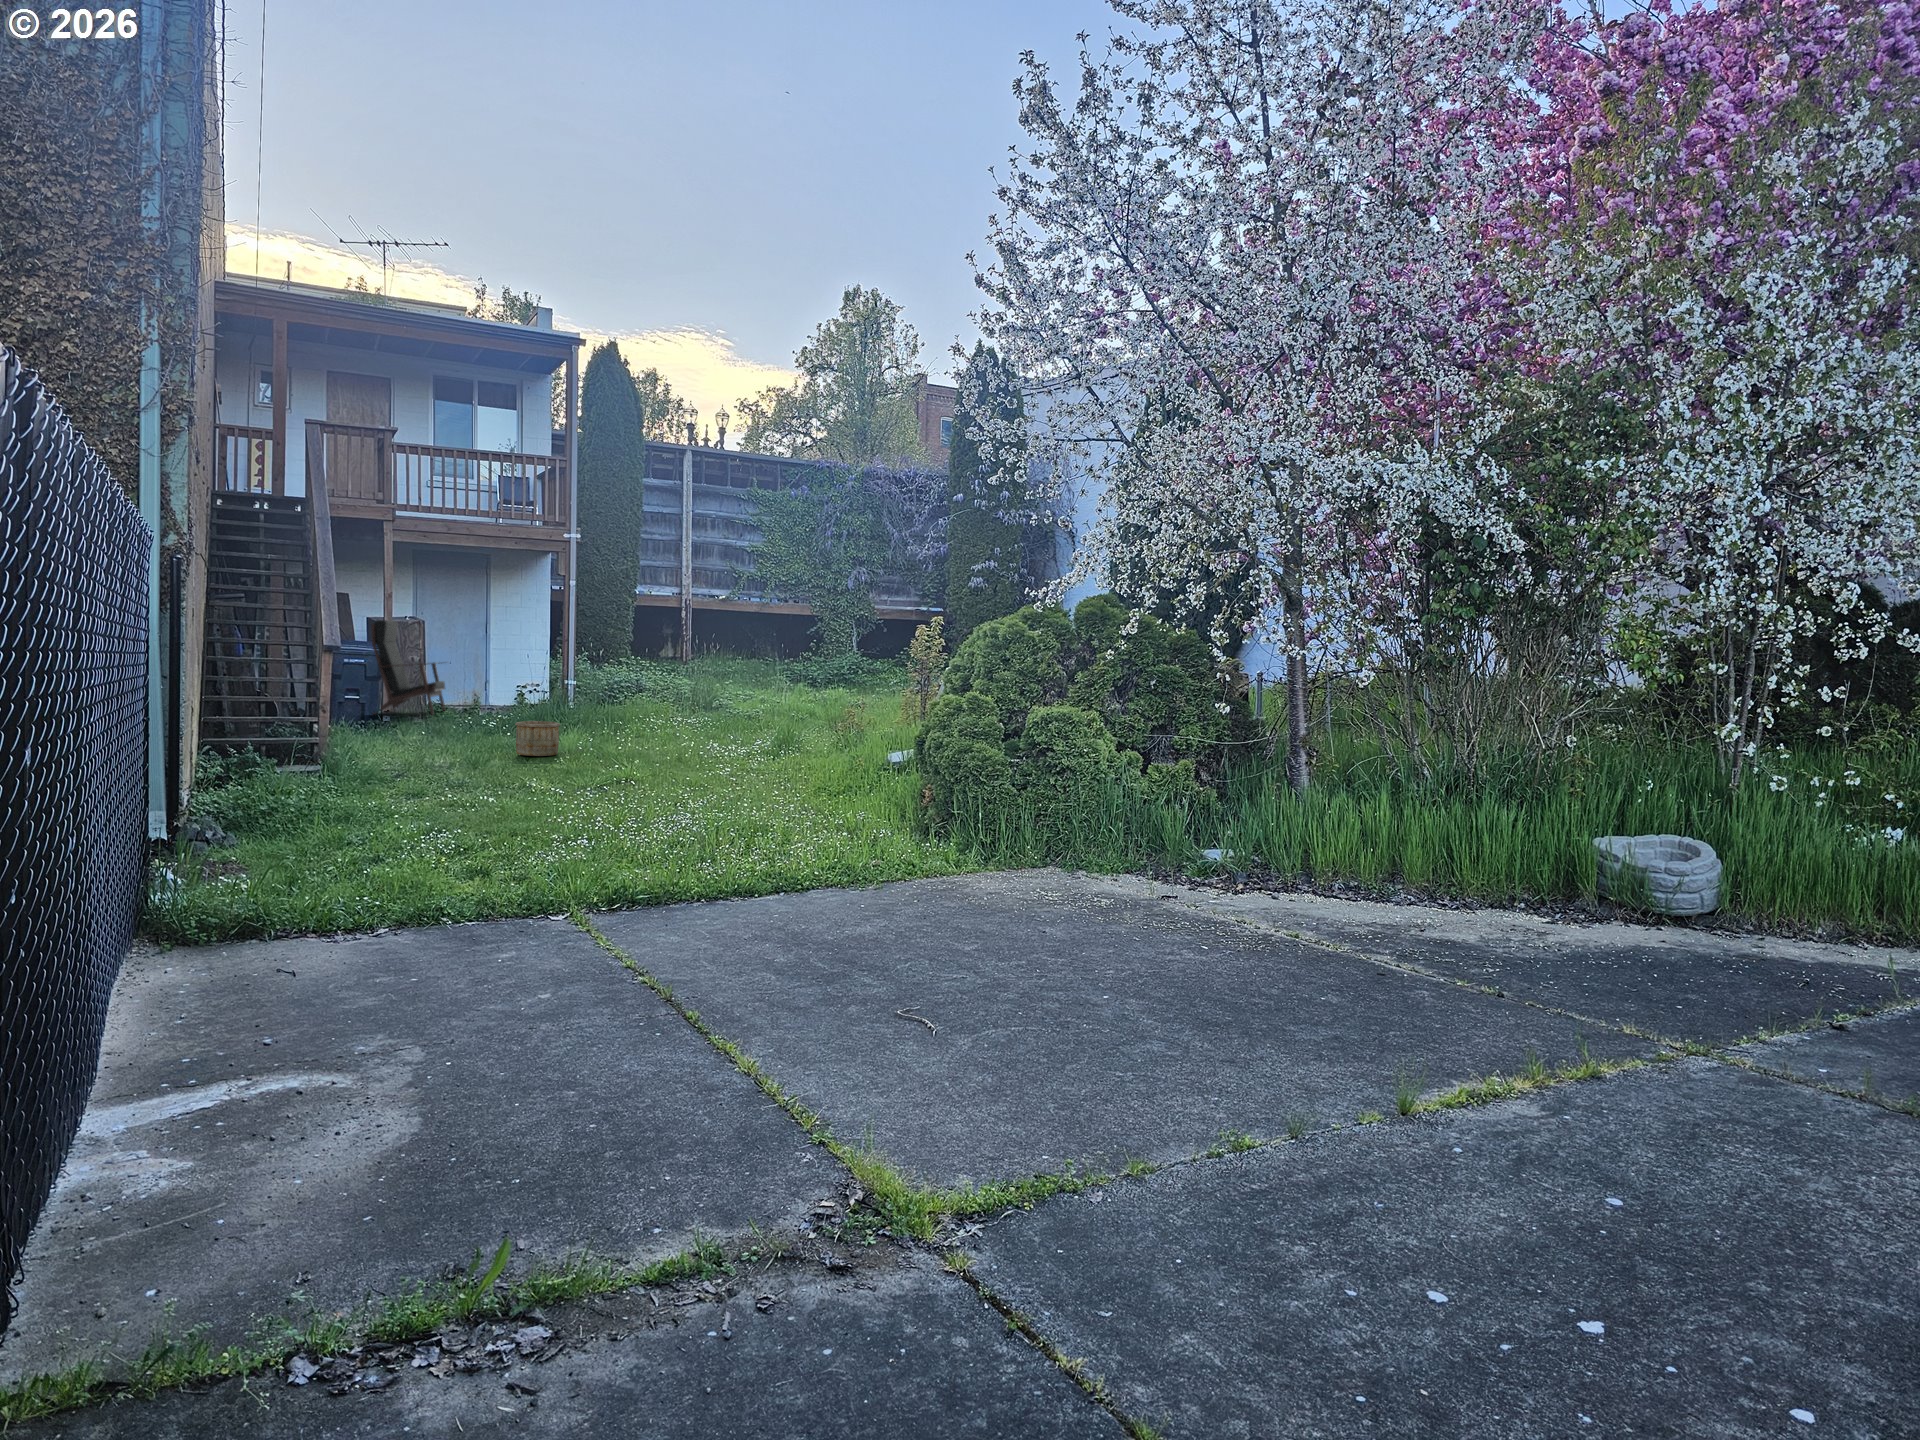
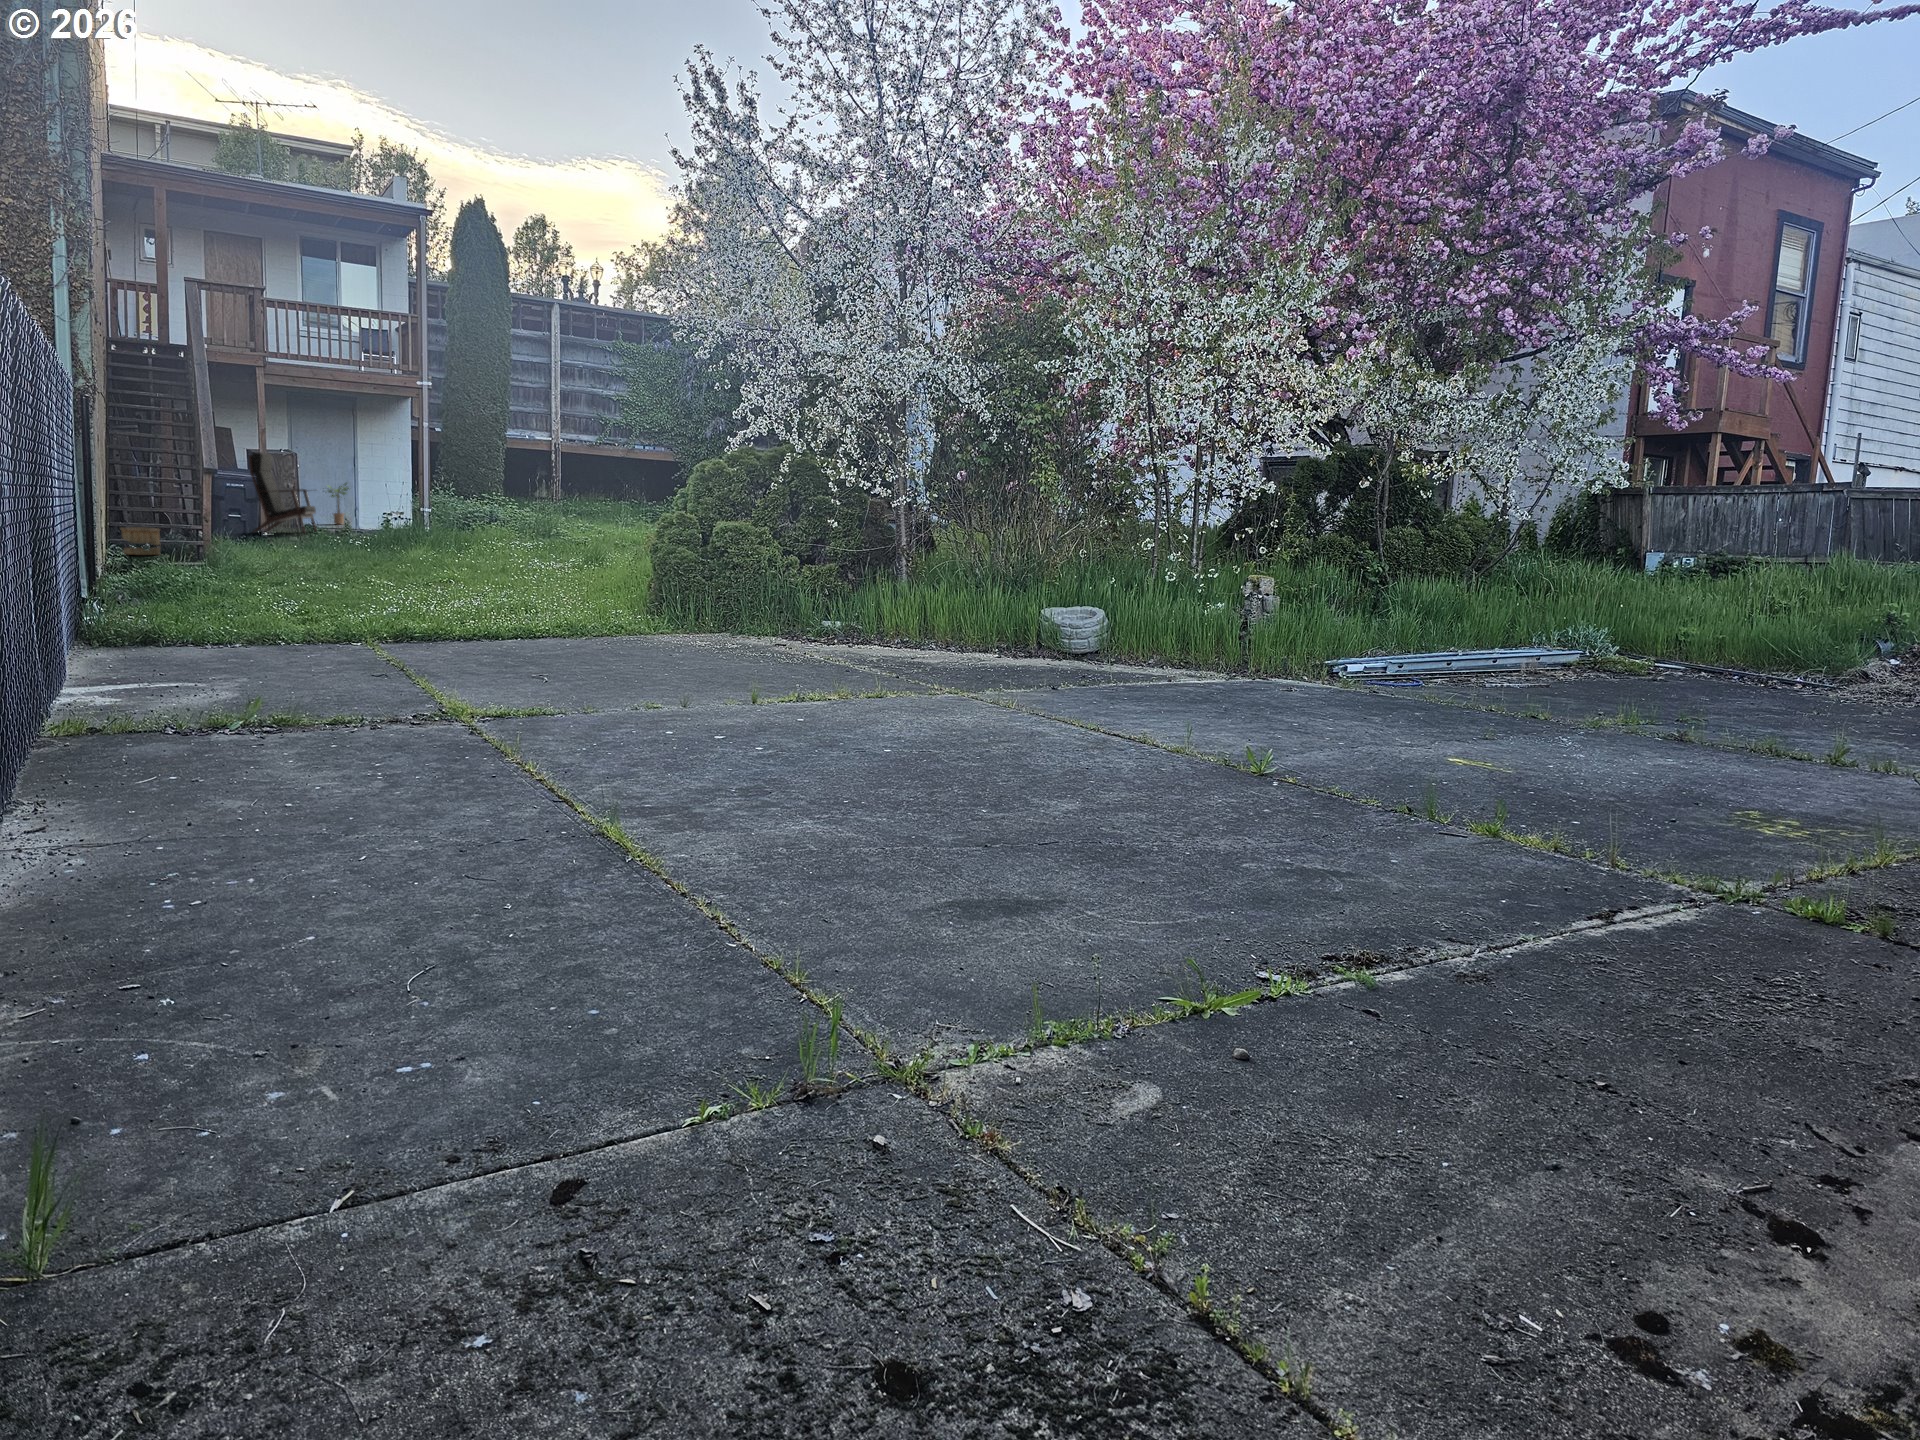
potted plant: none [449,650,485,698] -> present [328,483,349,524]
wooden bucket: present [515,721,560,756] -> present [121,527,160,555]

